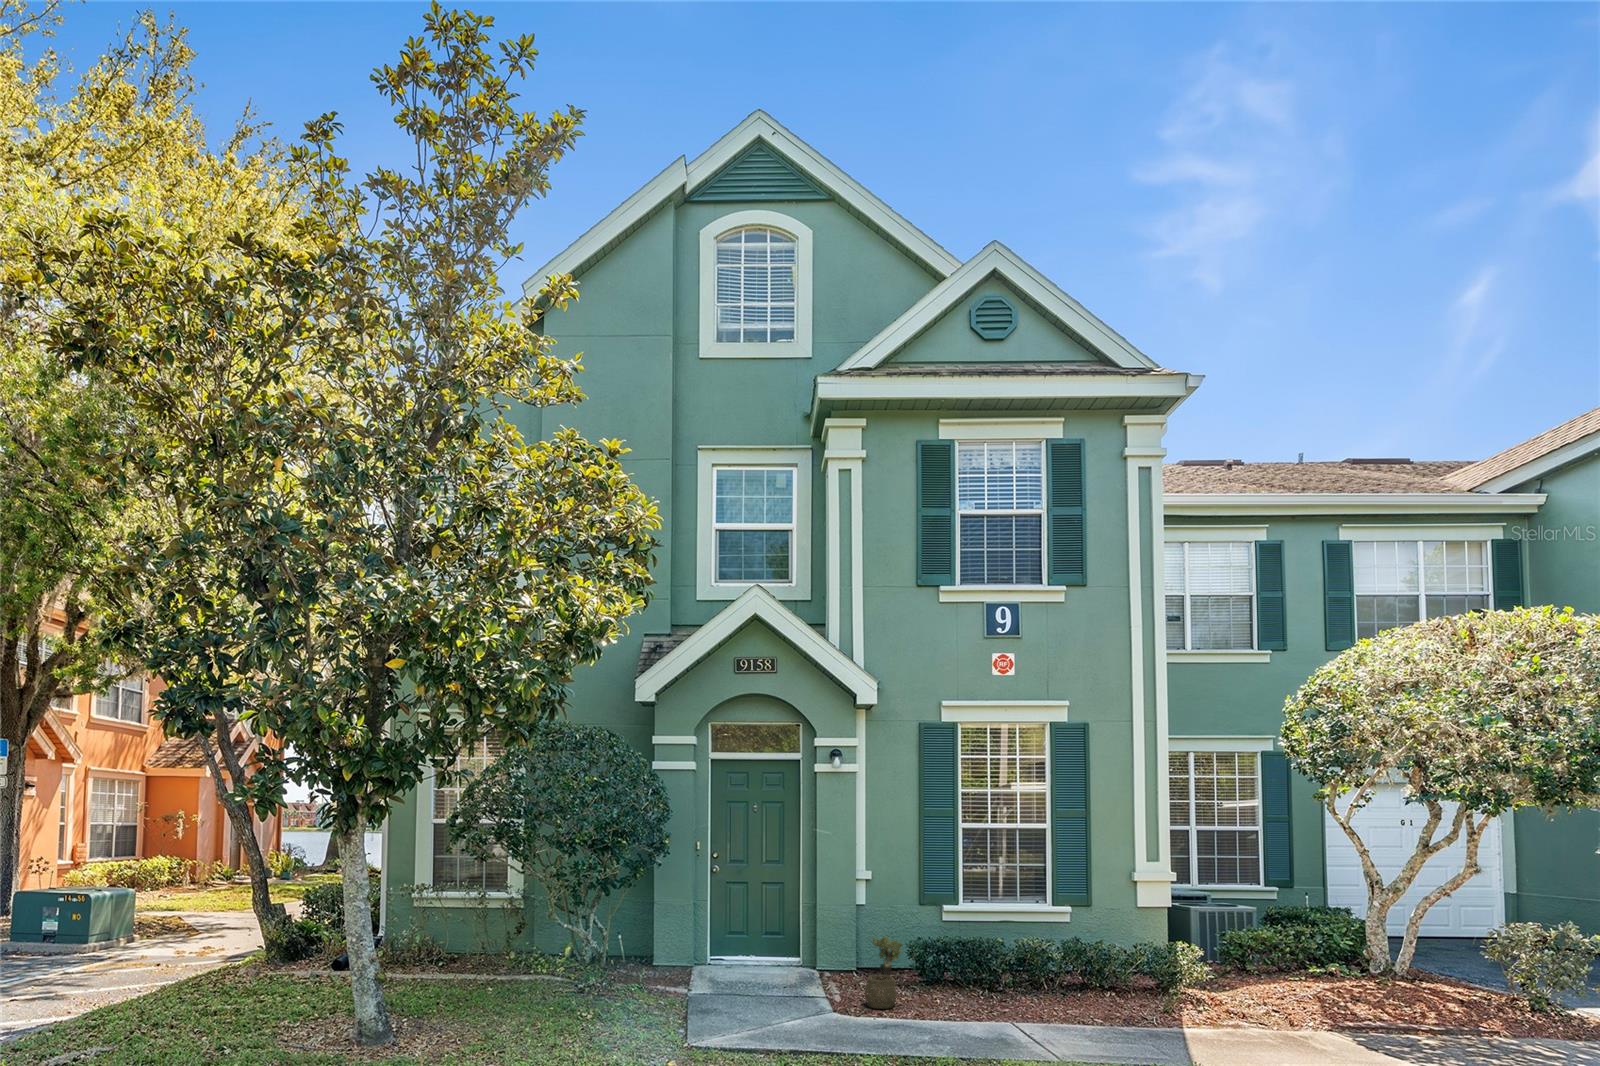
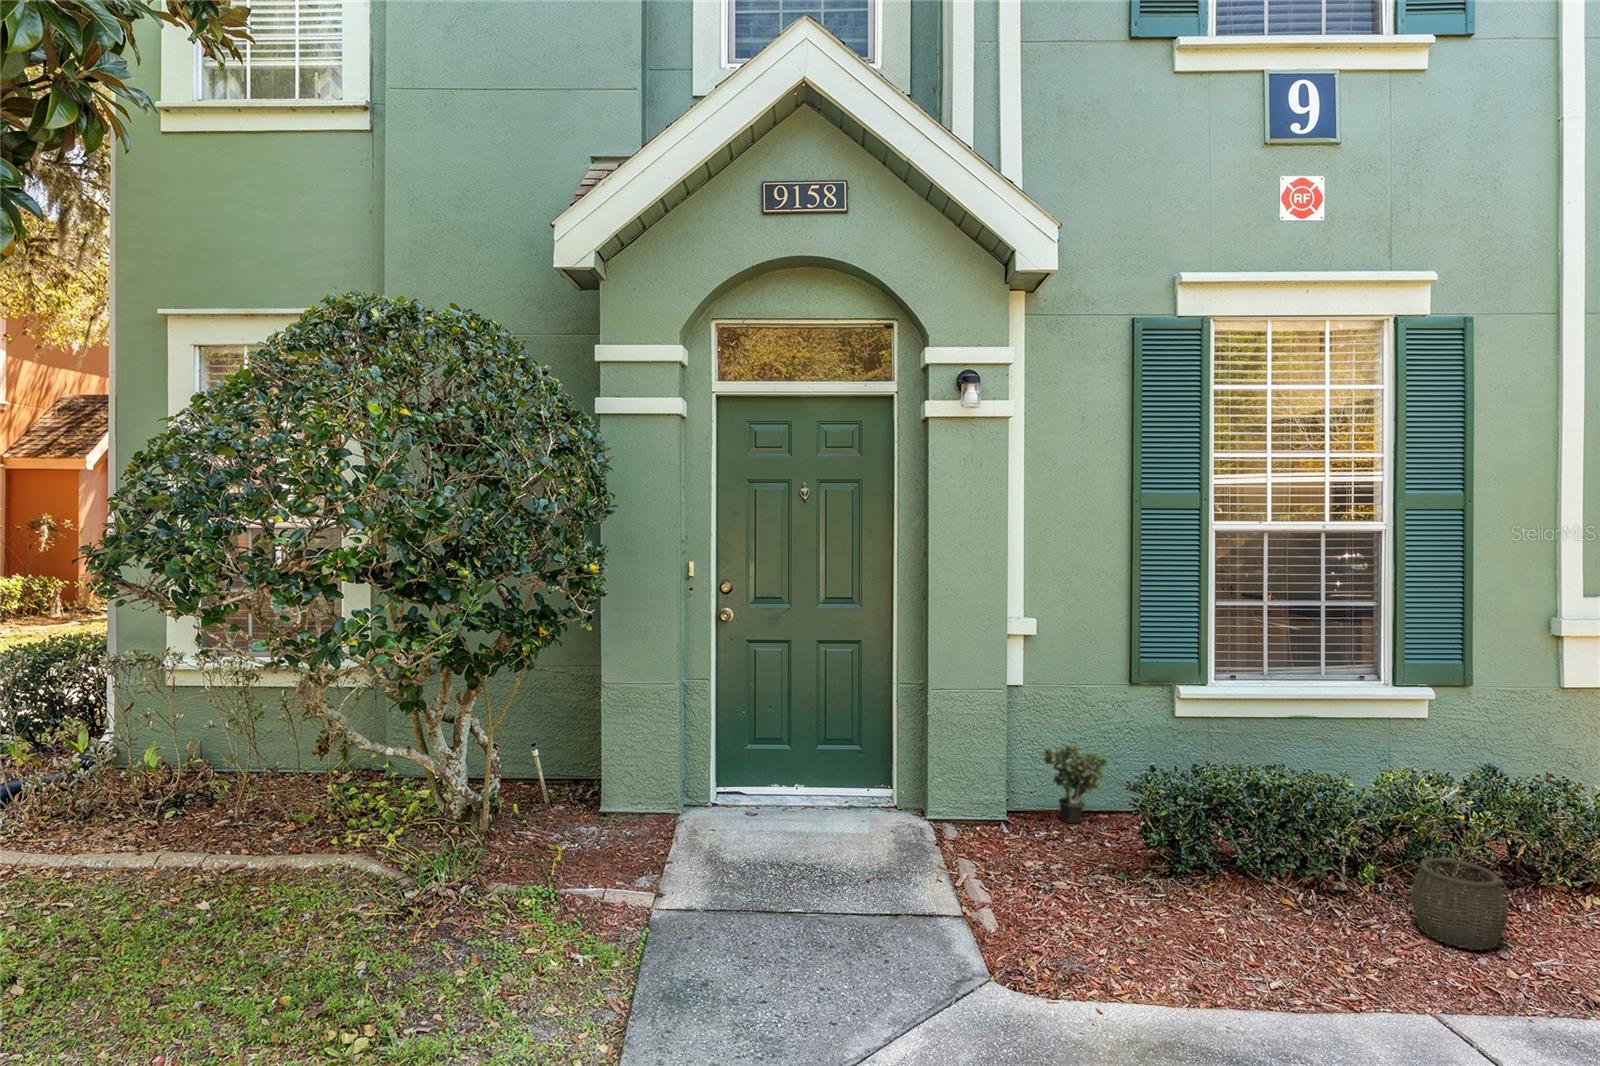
woven basket: present [865,975,897,1009] -> present [1411,858,1508,950]

